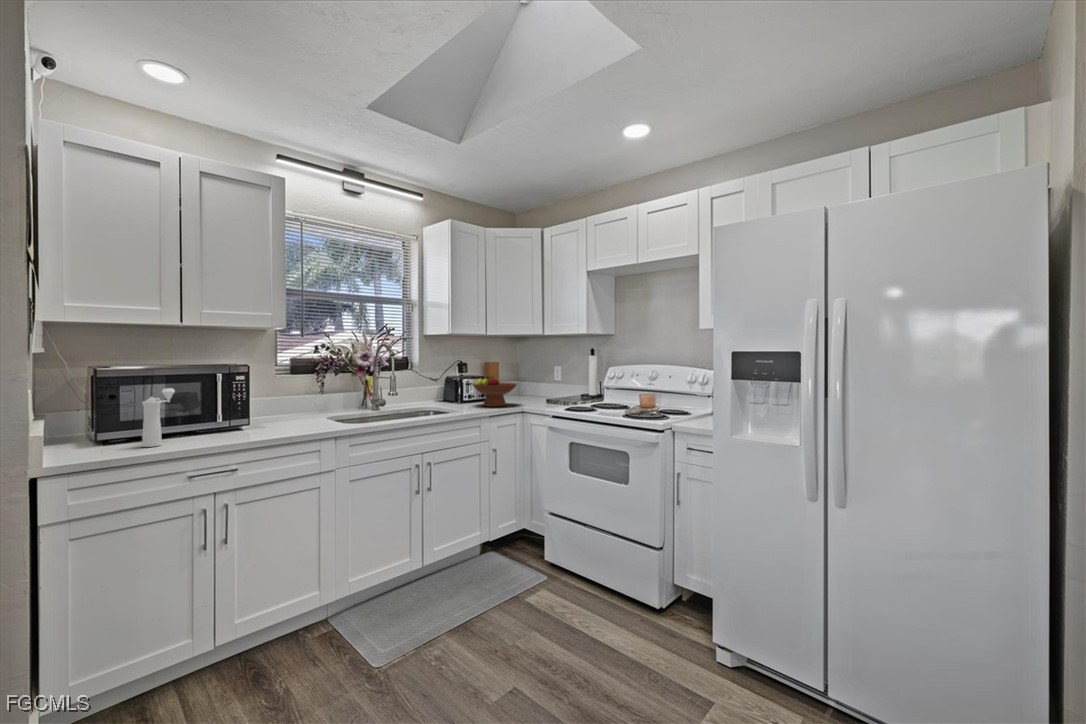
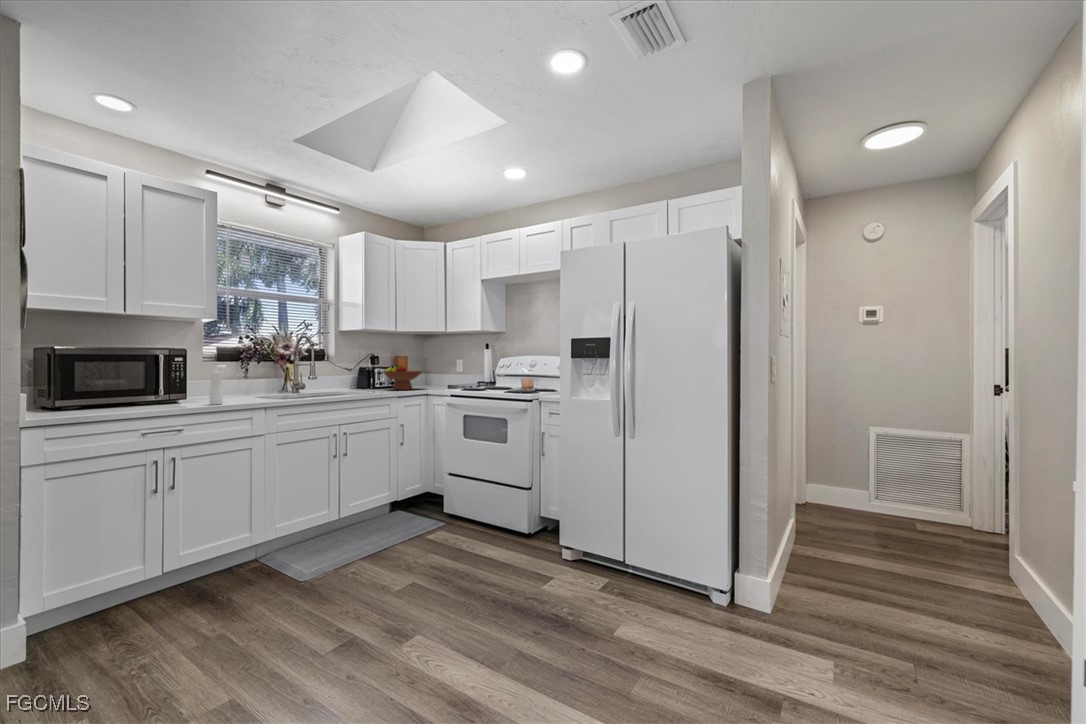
pepper mill: present [142,388,175,447] -> present [209,365,226,405]

